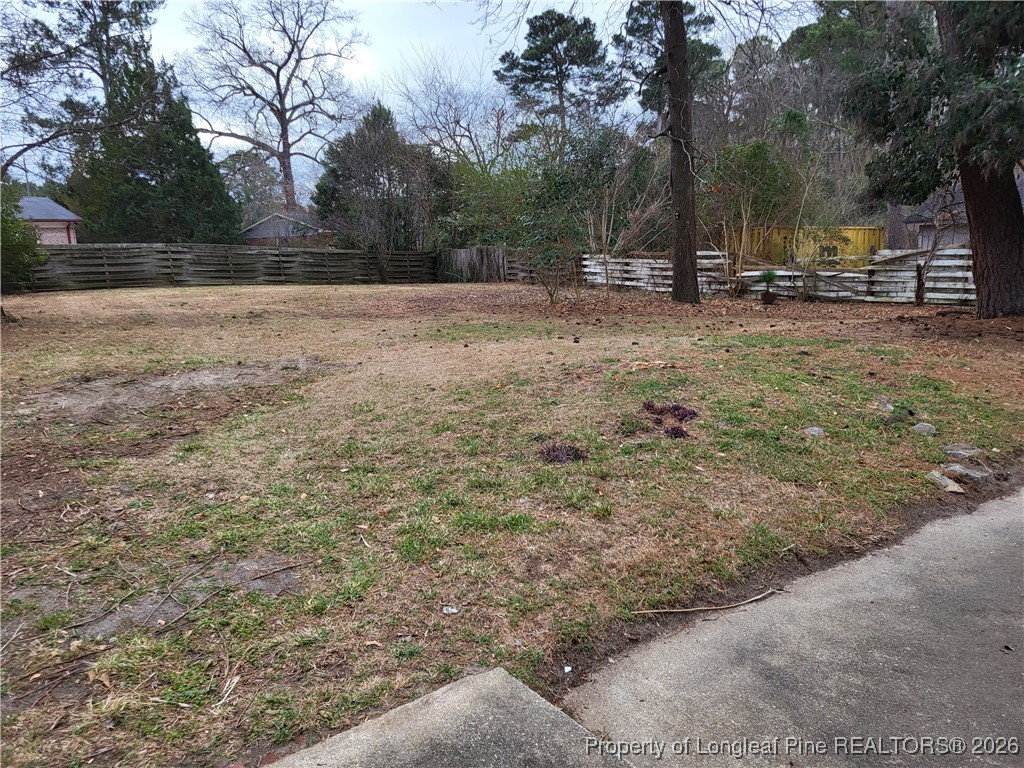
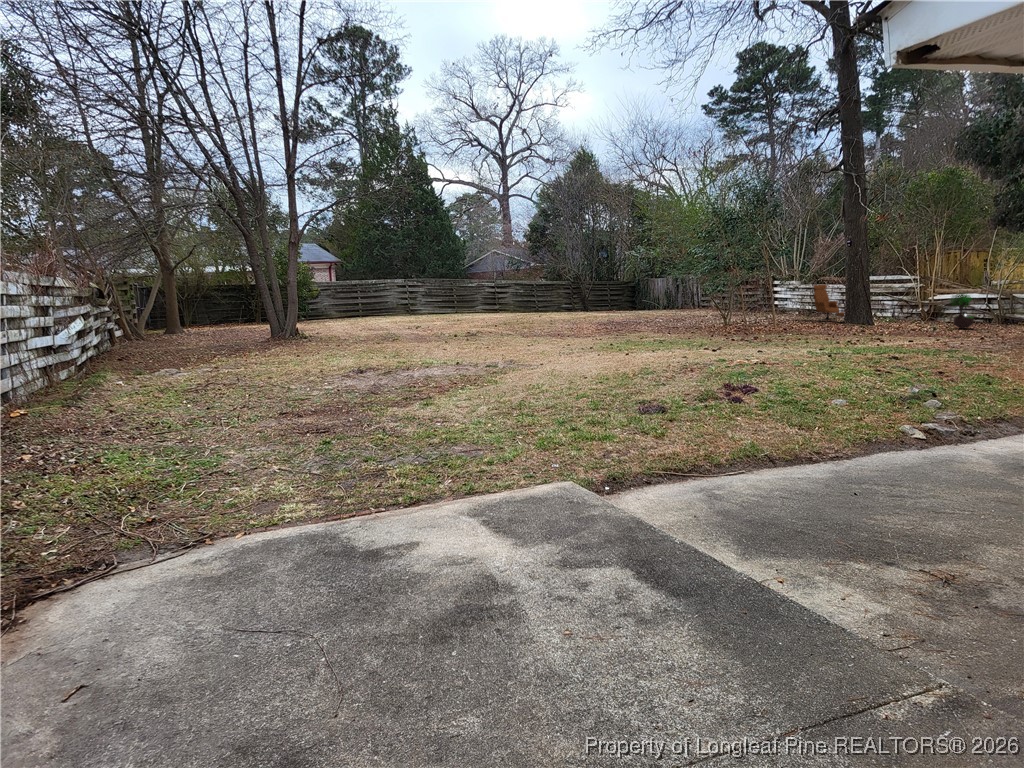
lounge chair: none [627,258,667,298] -> present [814,285,844,323]

